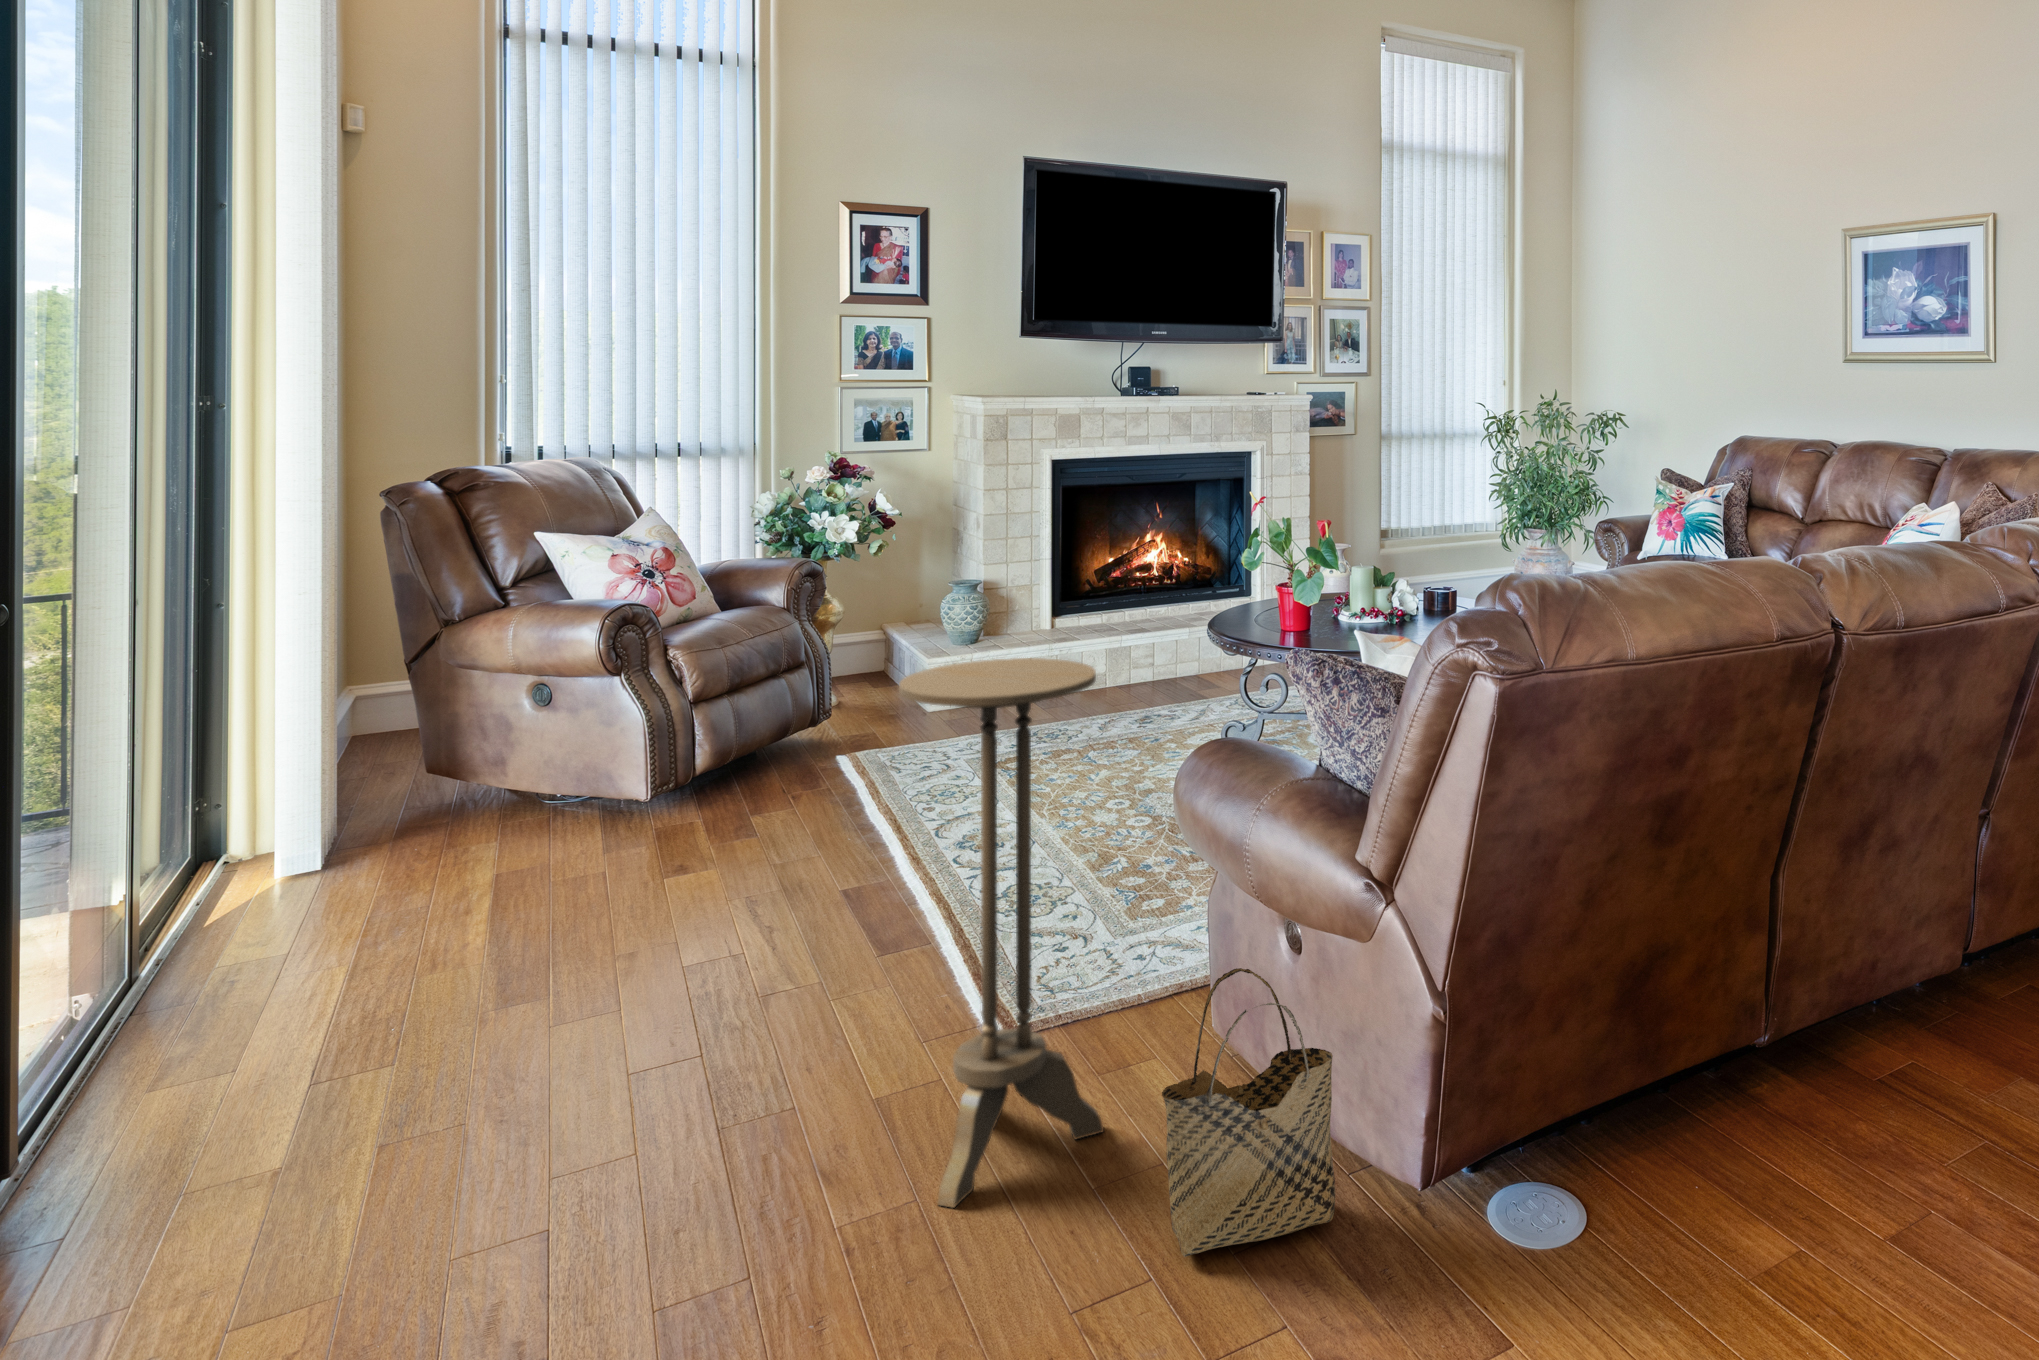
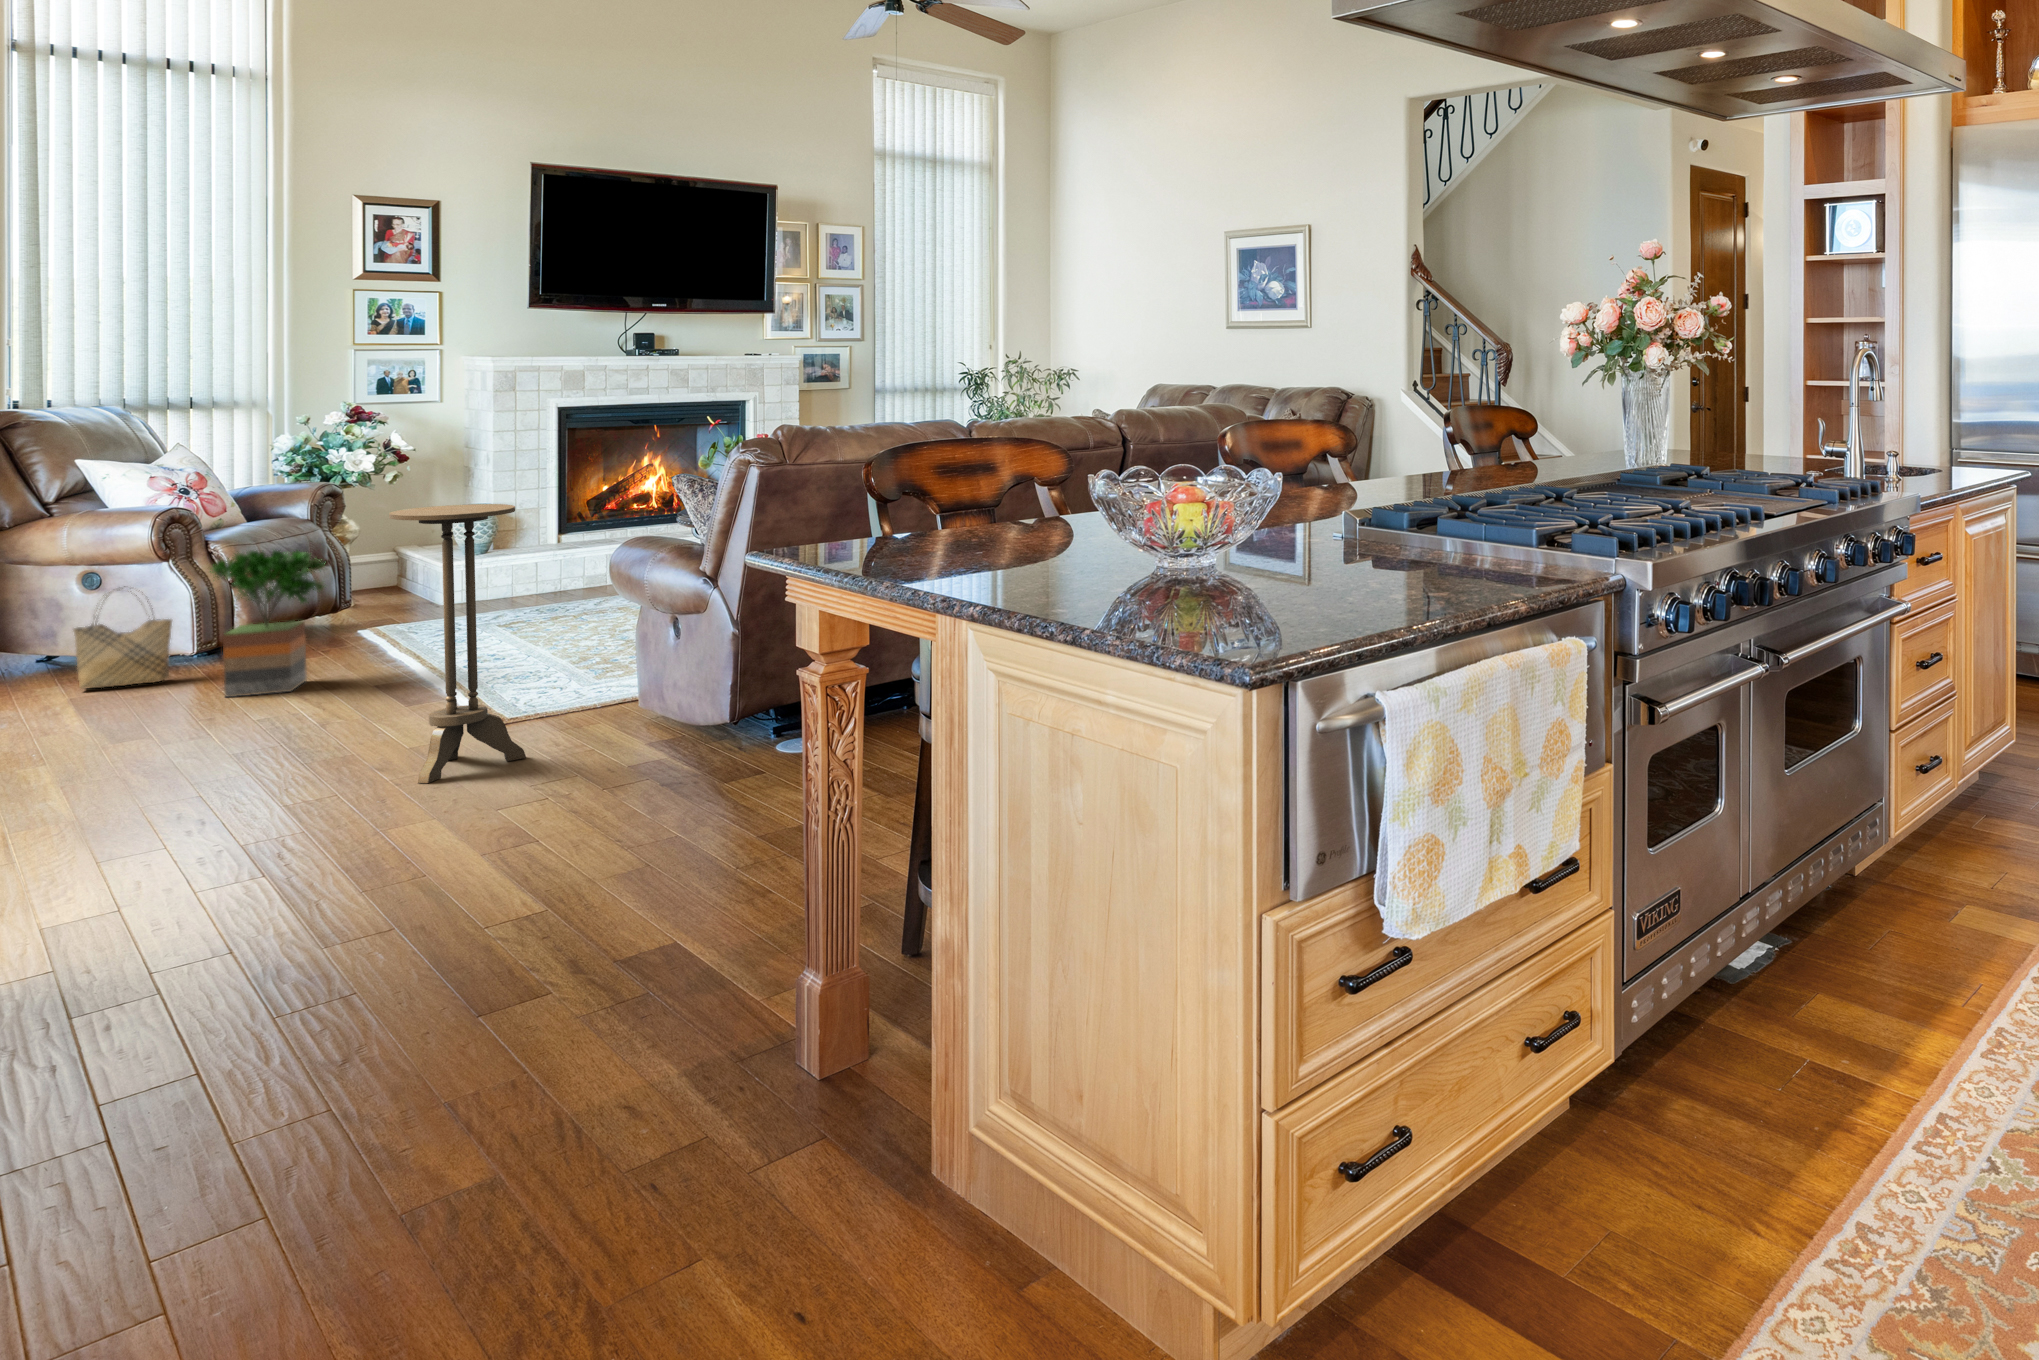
potted tree: none [655,671,806,894] -> present [210,550,325,697]
woven basket: present [1162,968,1335,1257] -> present [73,586,172,689]

